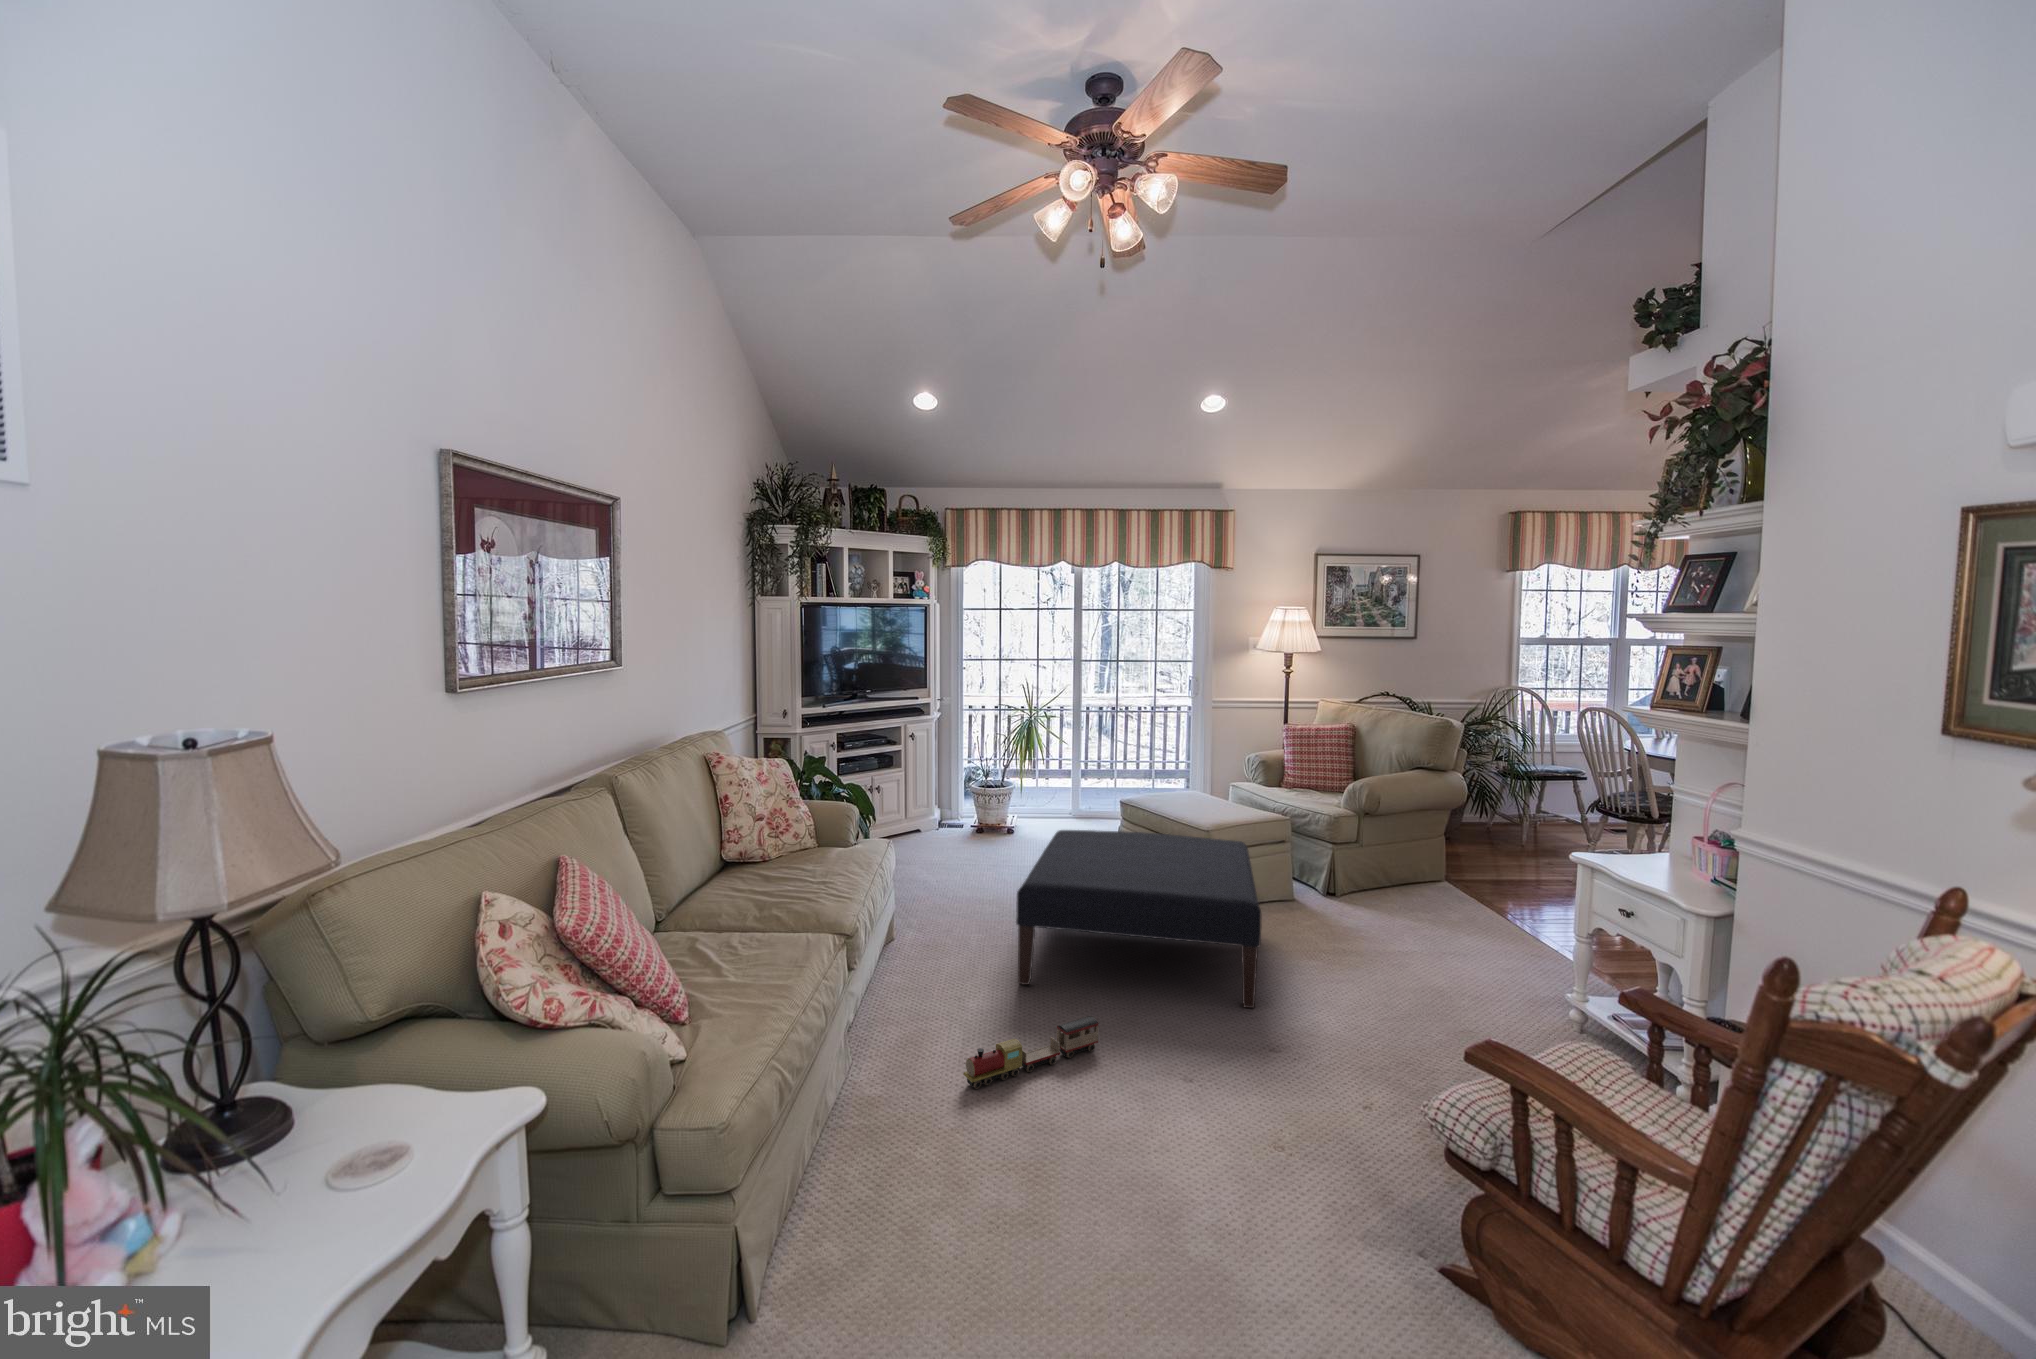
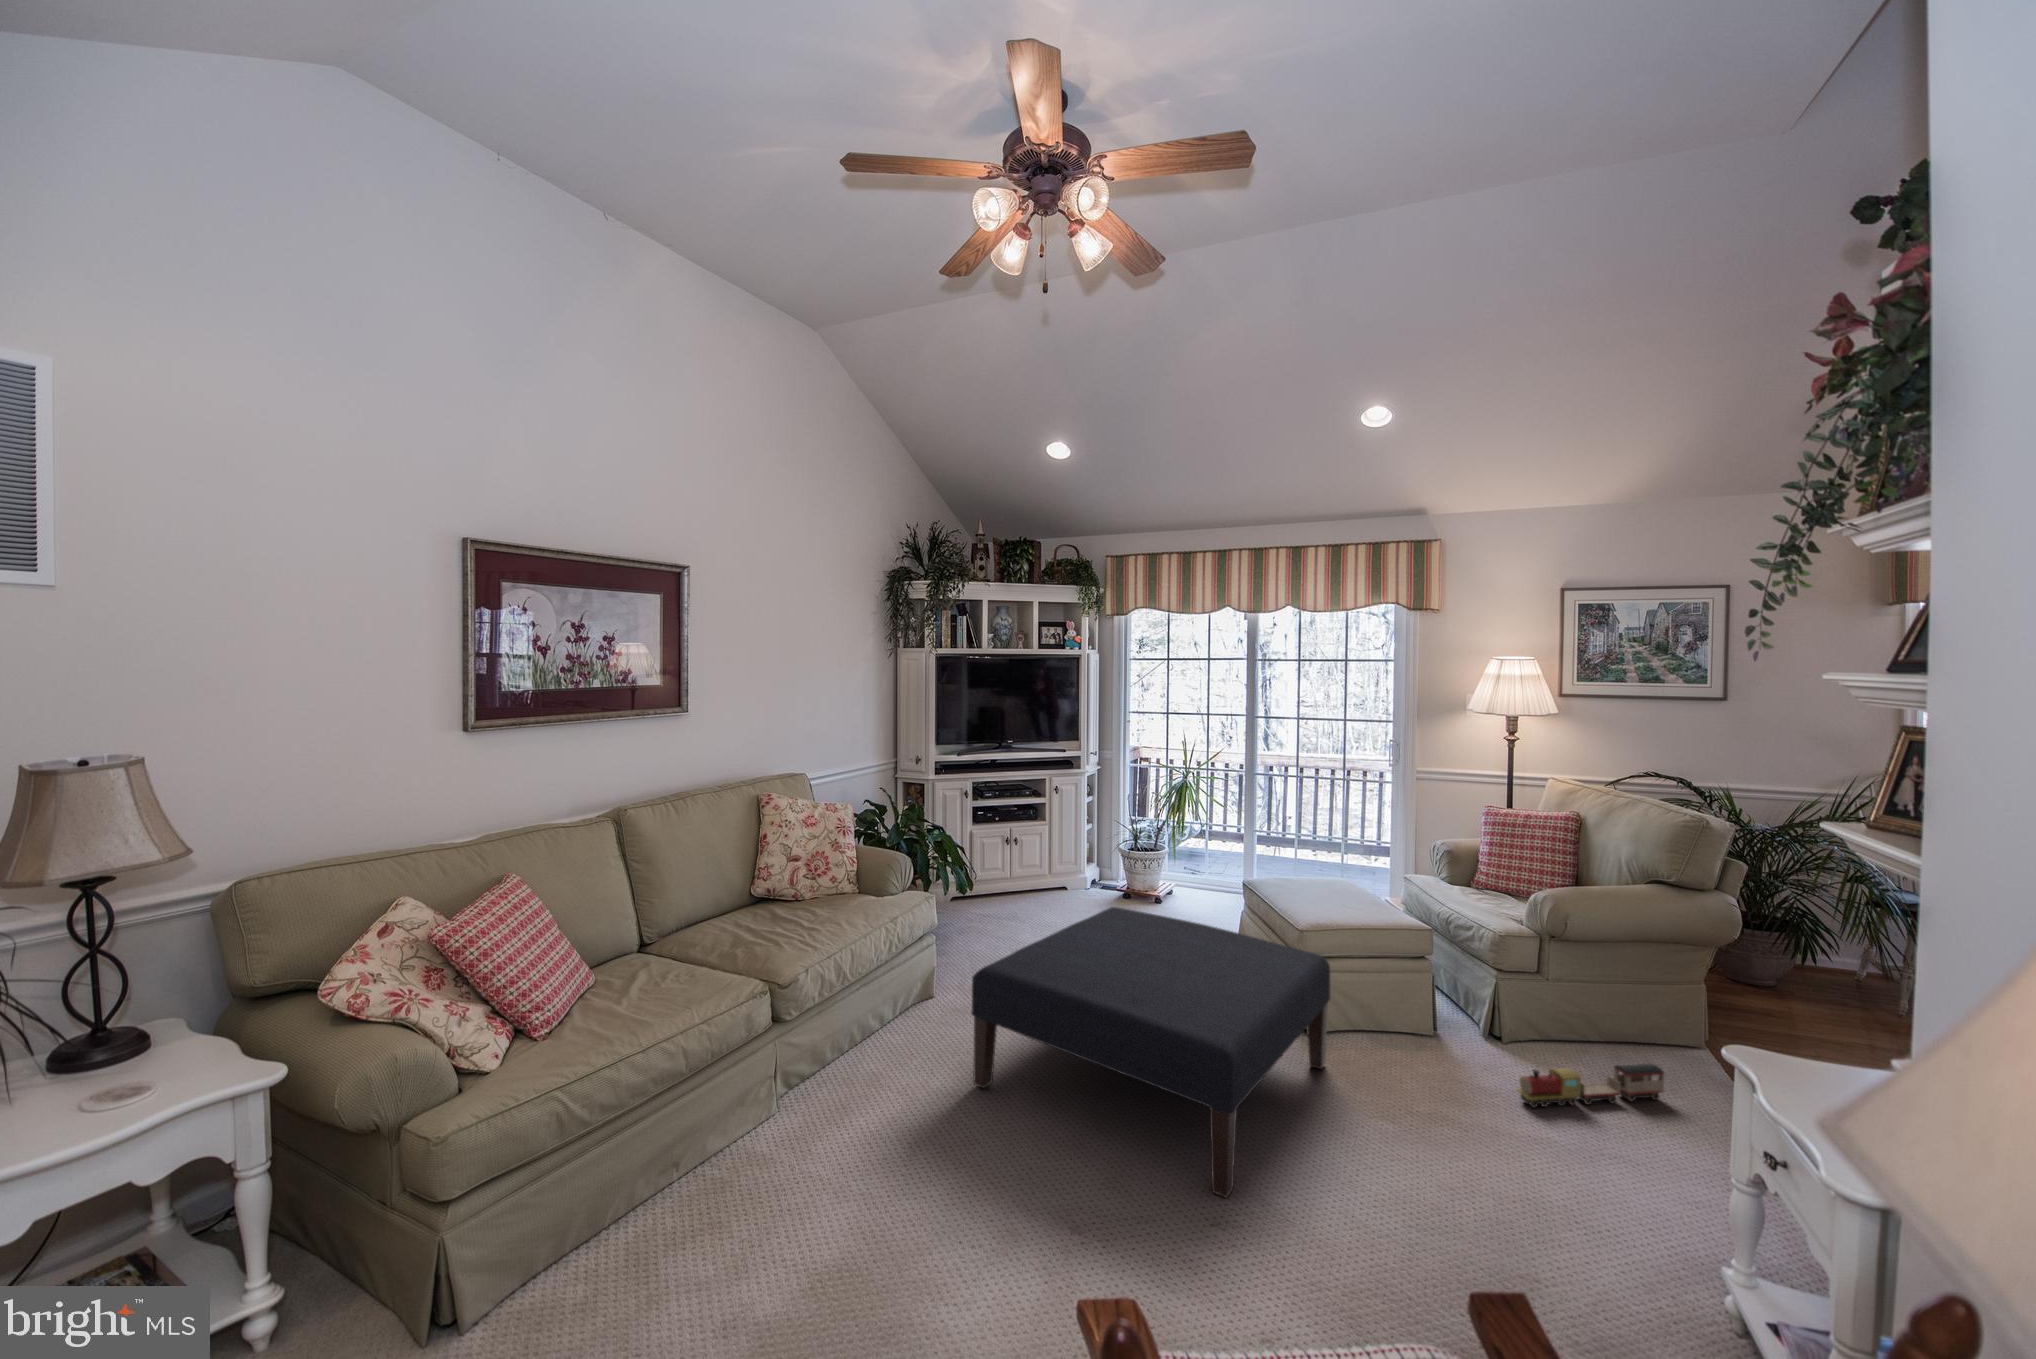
toy train: present [963,1016,1099,1089] -> present [1517,1064,1664,1107]

